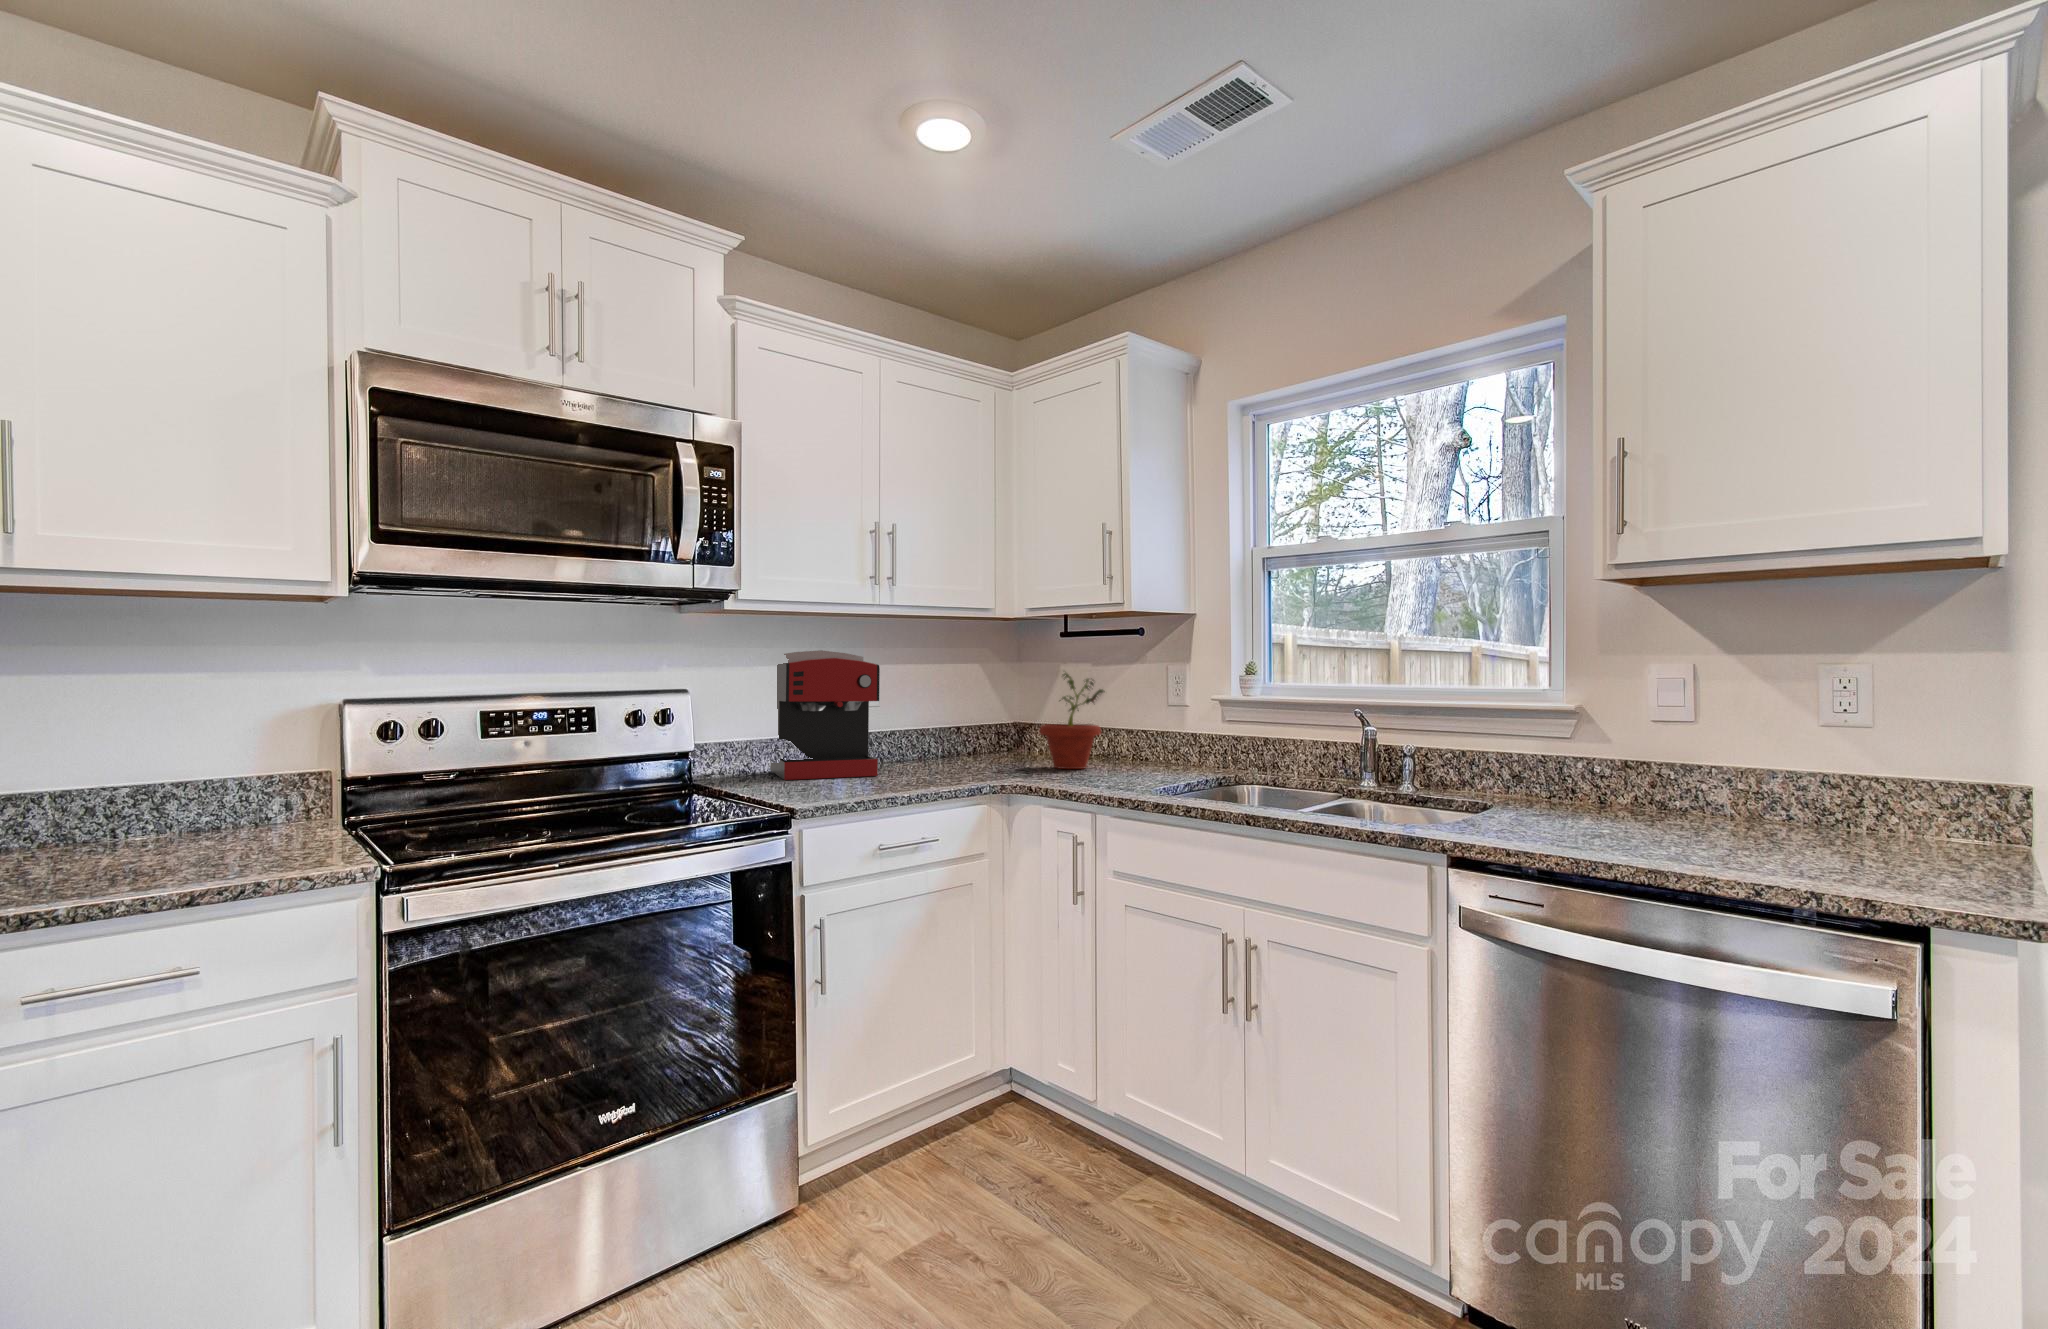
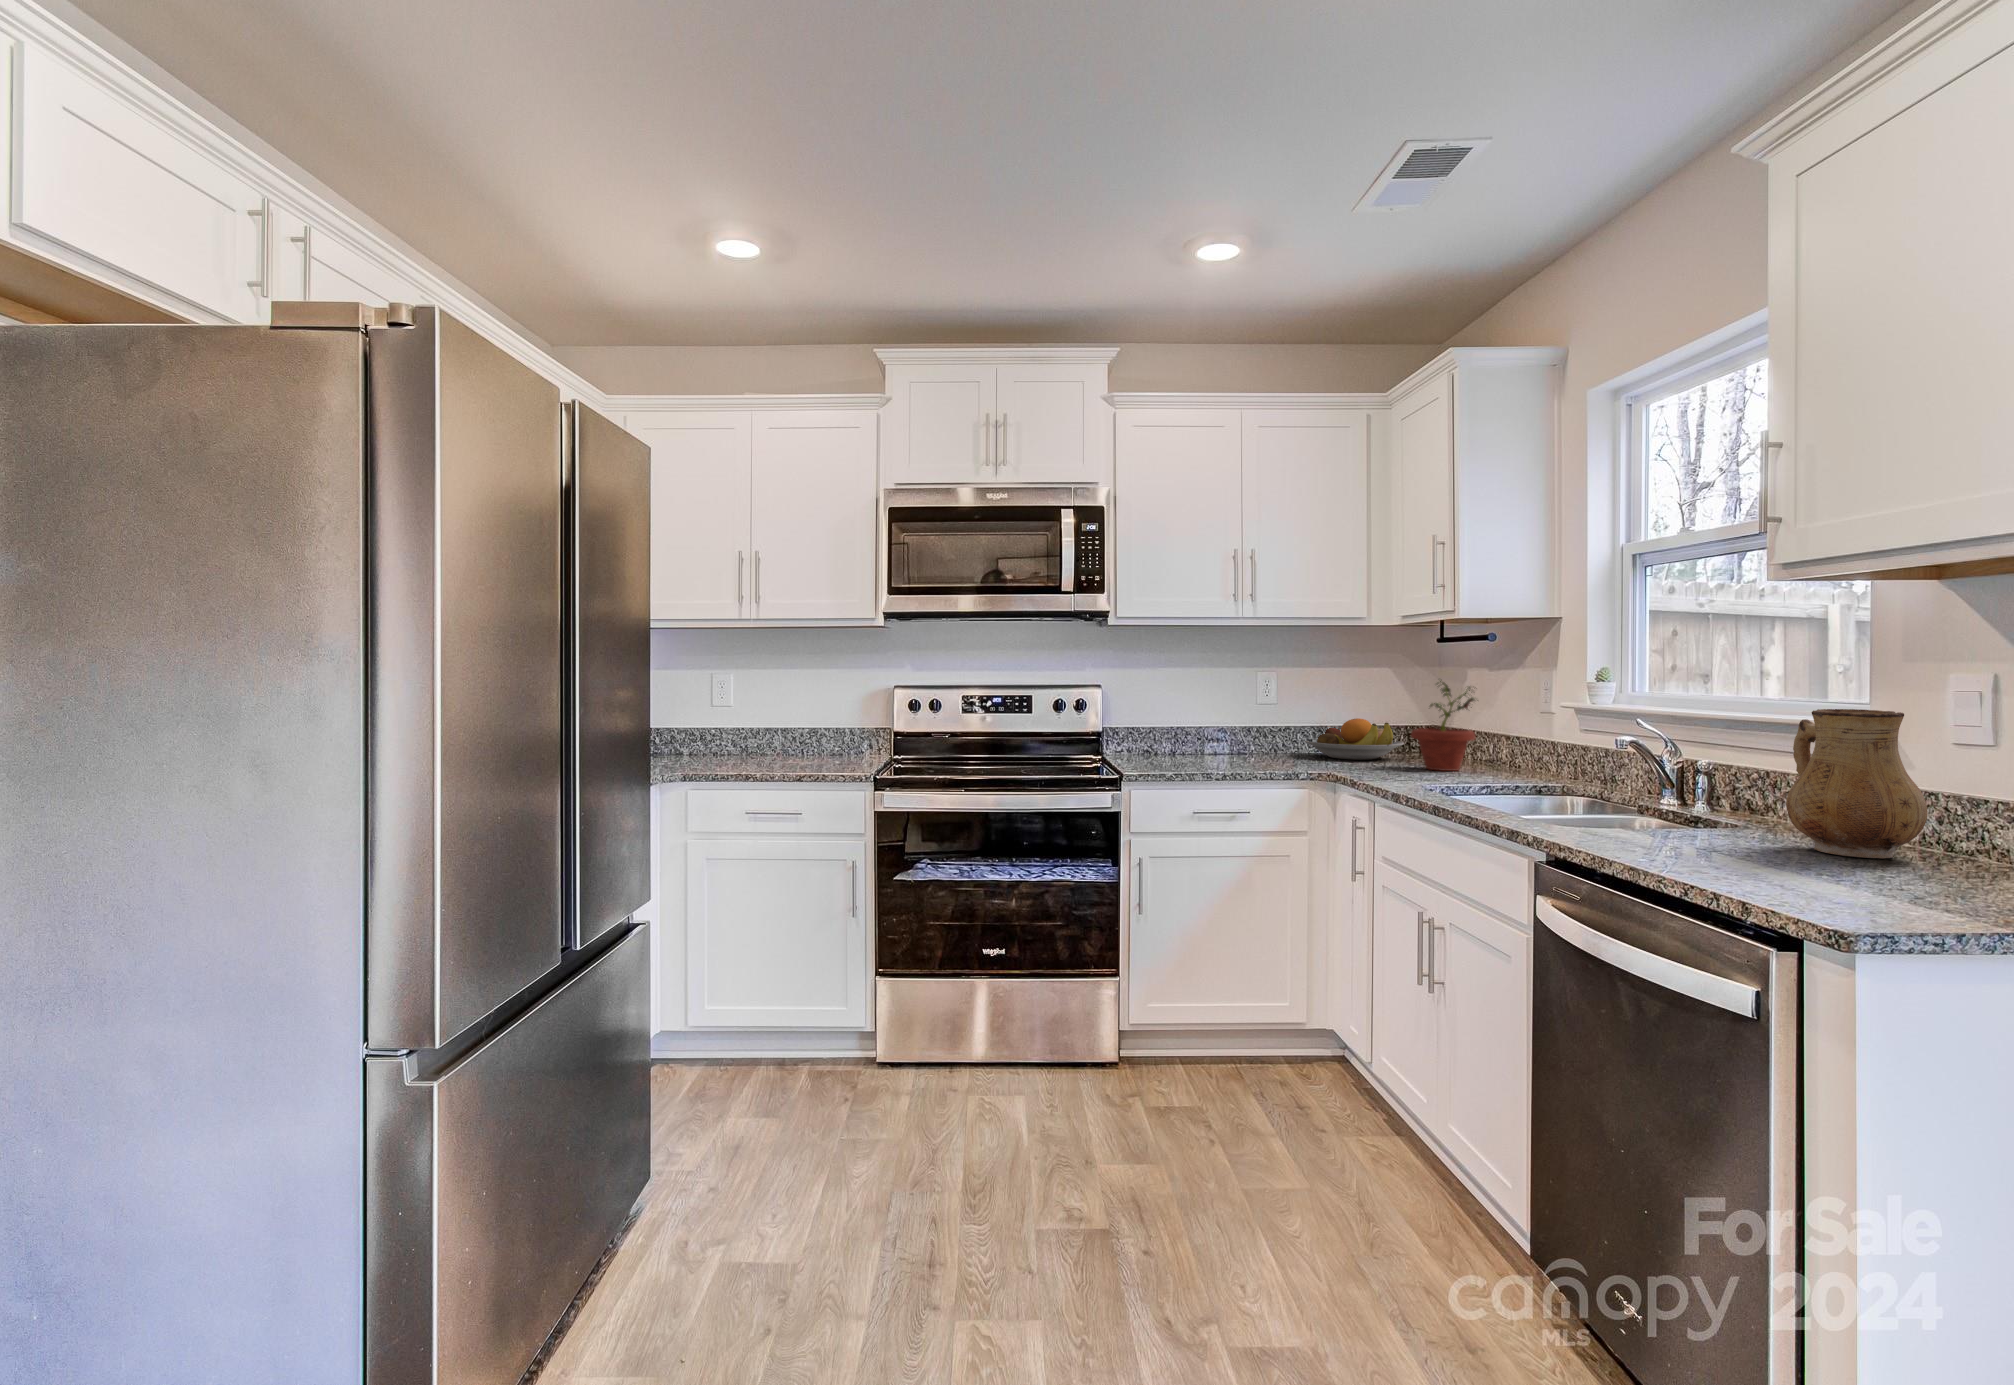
coffee maker: present [770,650,880,780] -> none [1183,664,1255,763]
ceramic pitcher: none [1567,681,1715,829] -> present [1786,709,1928,858]
fruit bowl: none [902,717,1007,763] -> present [1305,718,1404,760]

